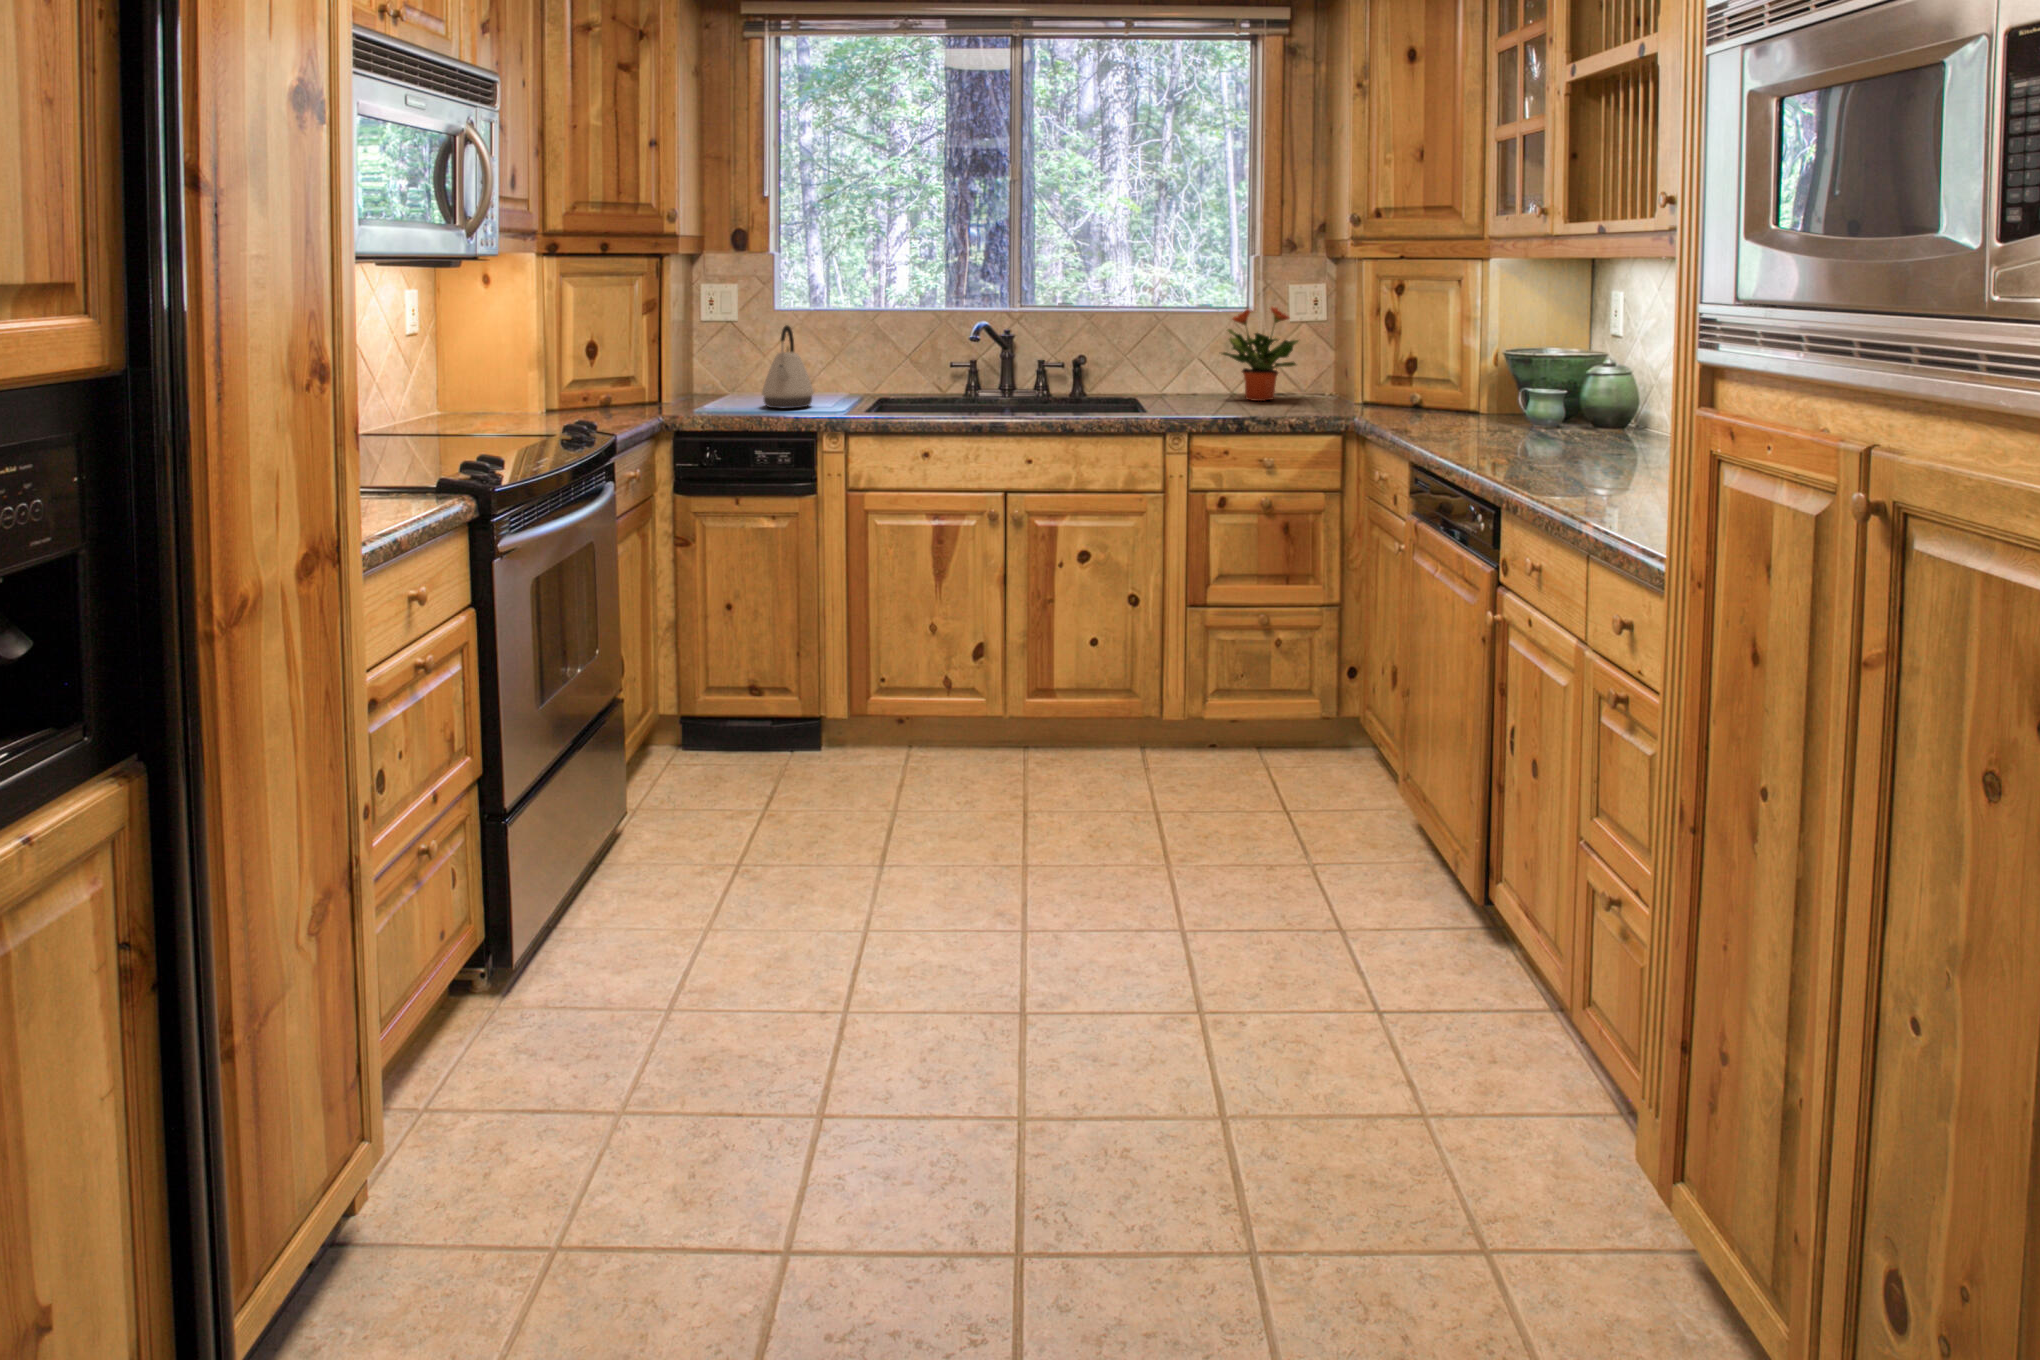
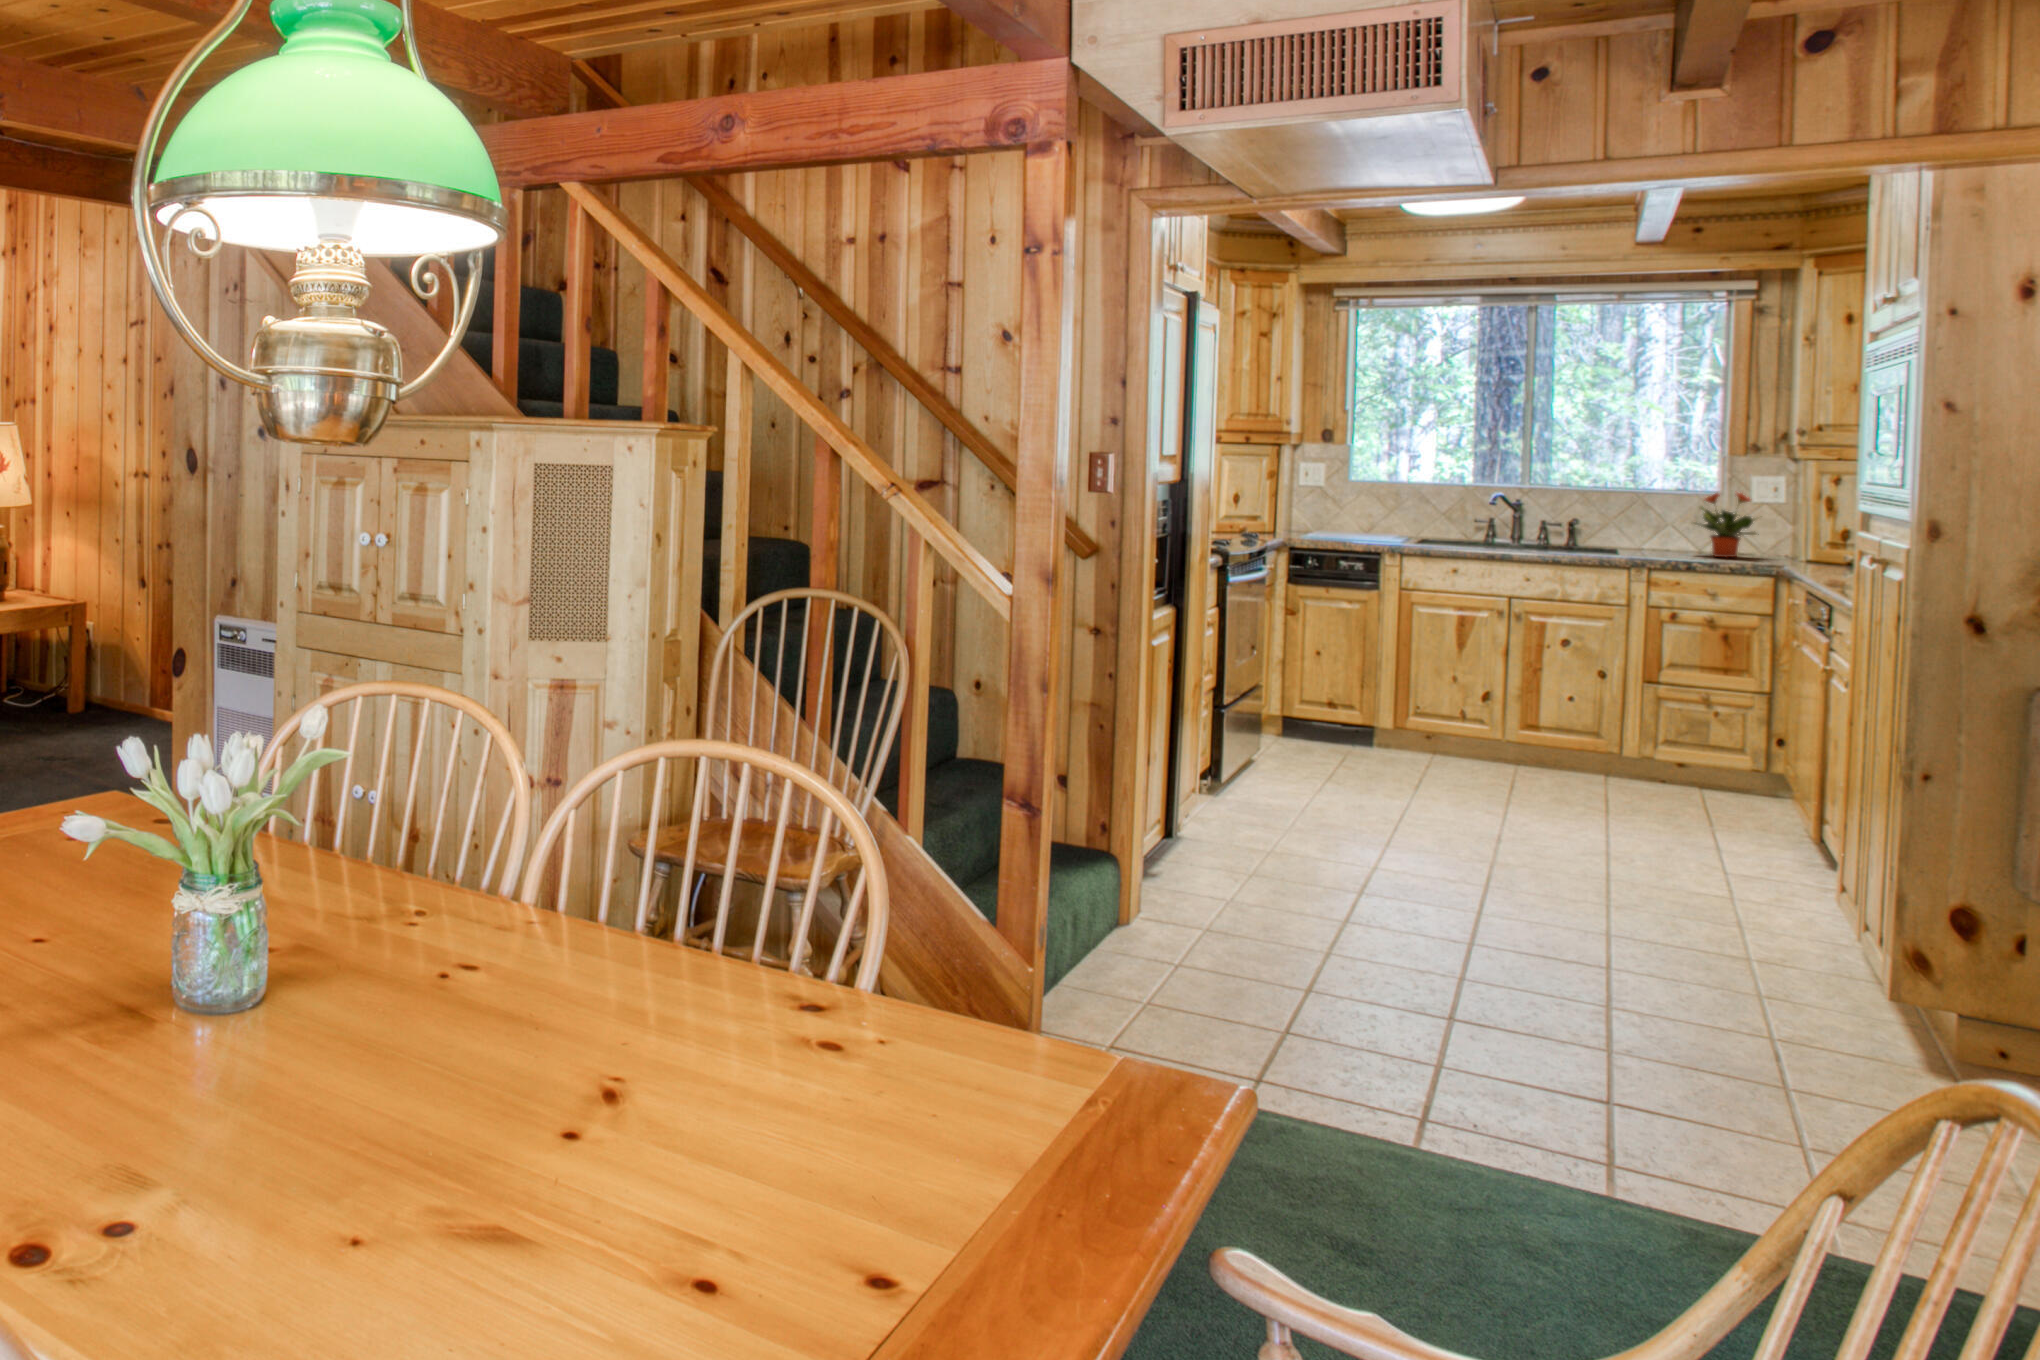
kettle: present [762,326,814,409] -> none [1341,490,1376,541]

